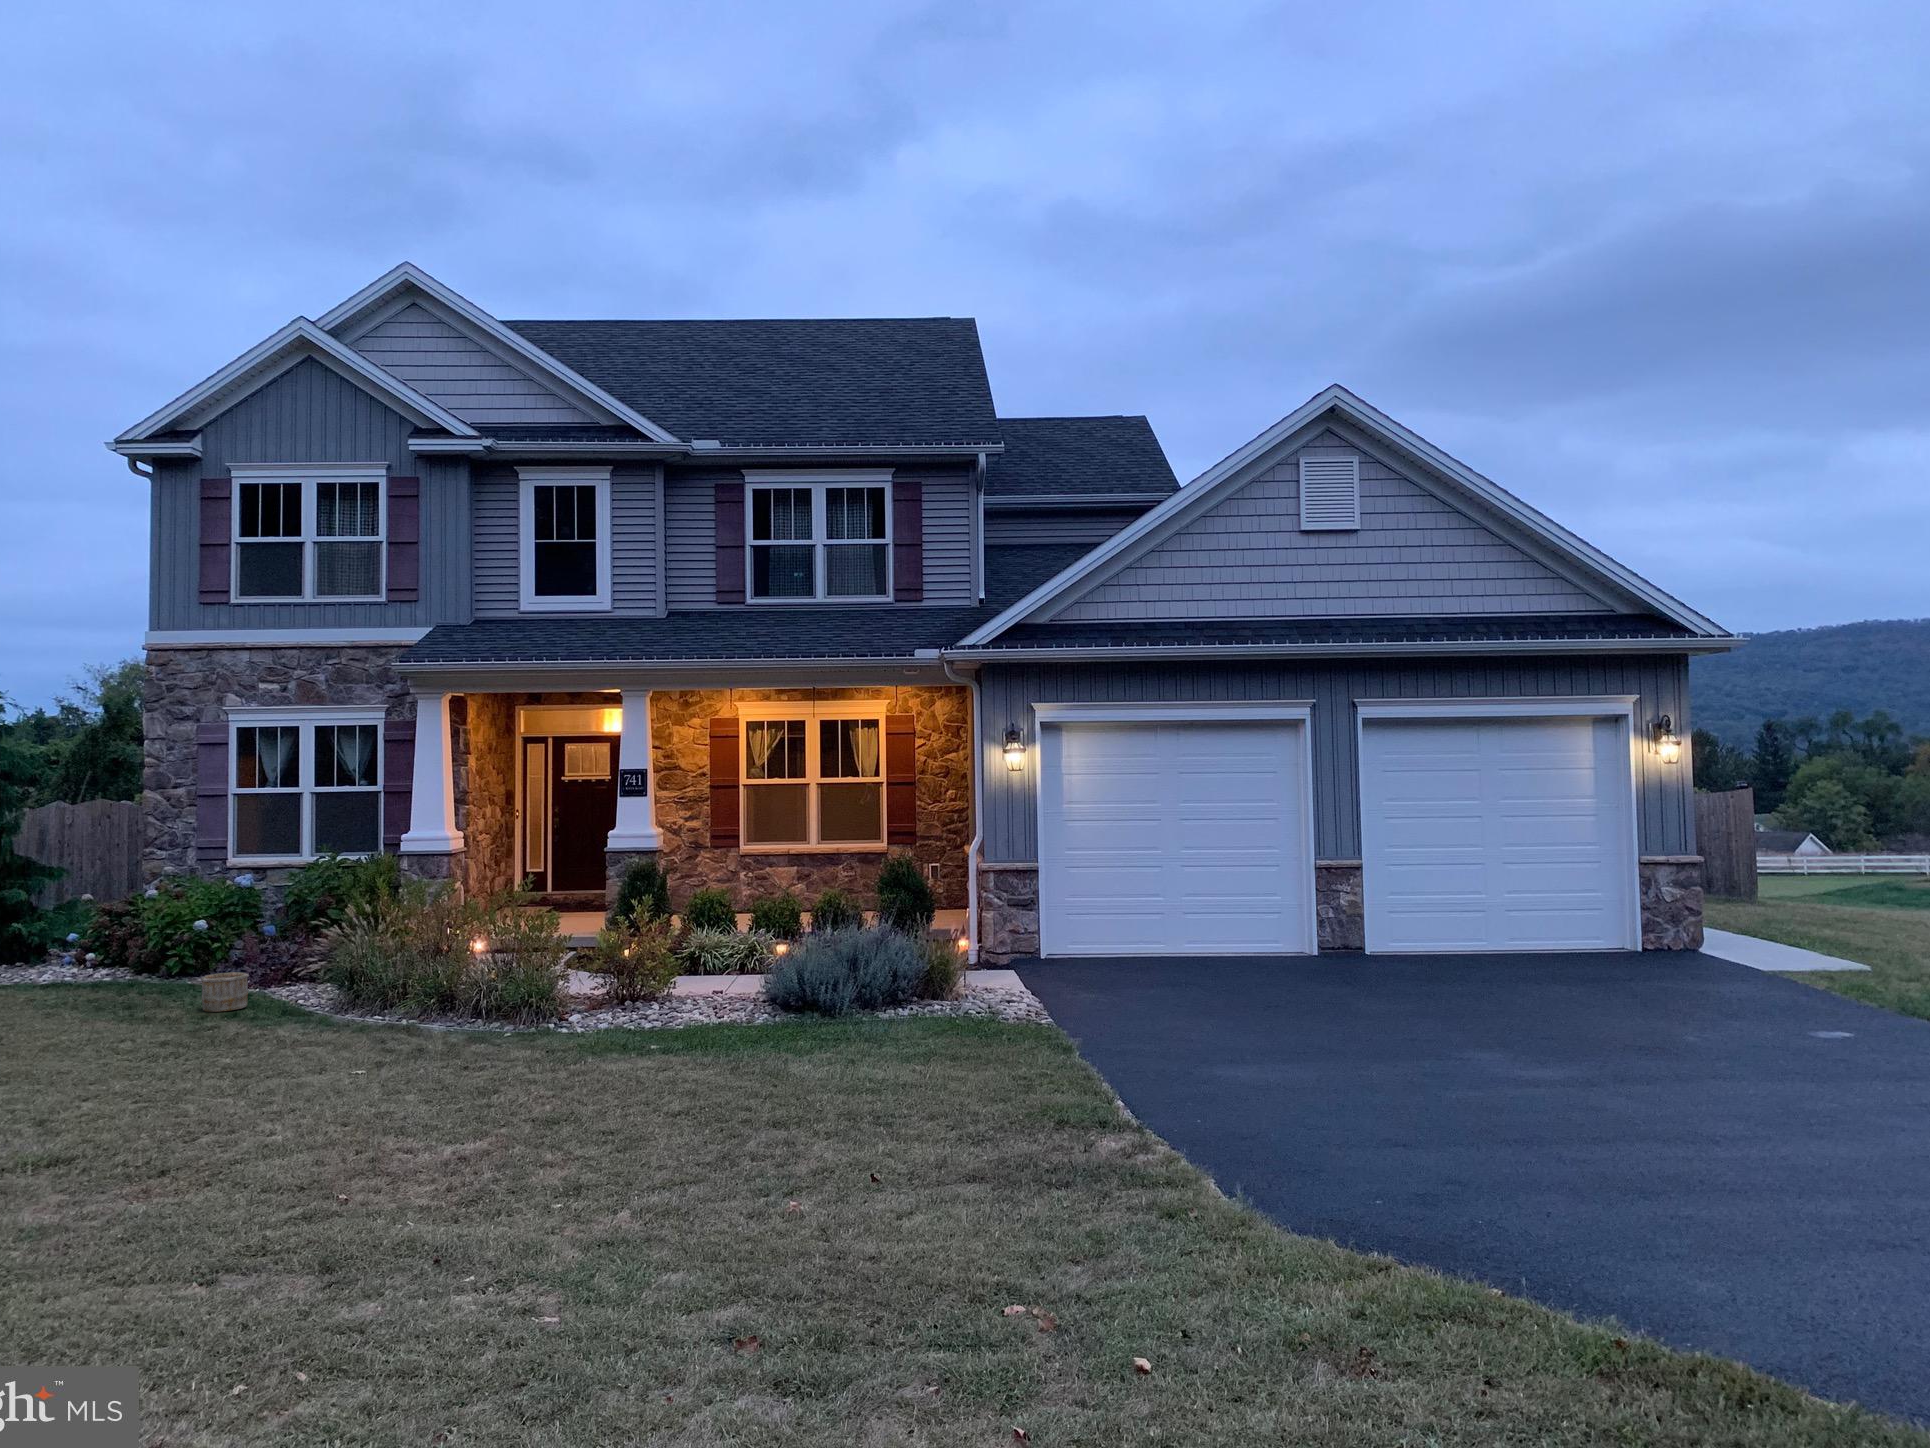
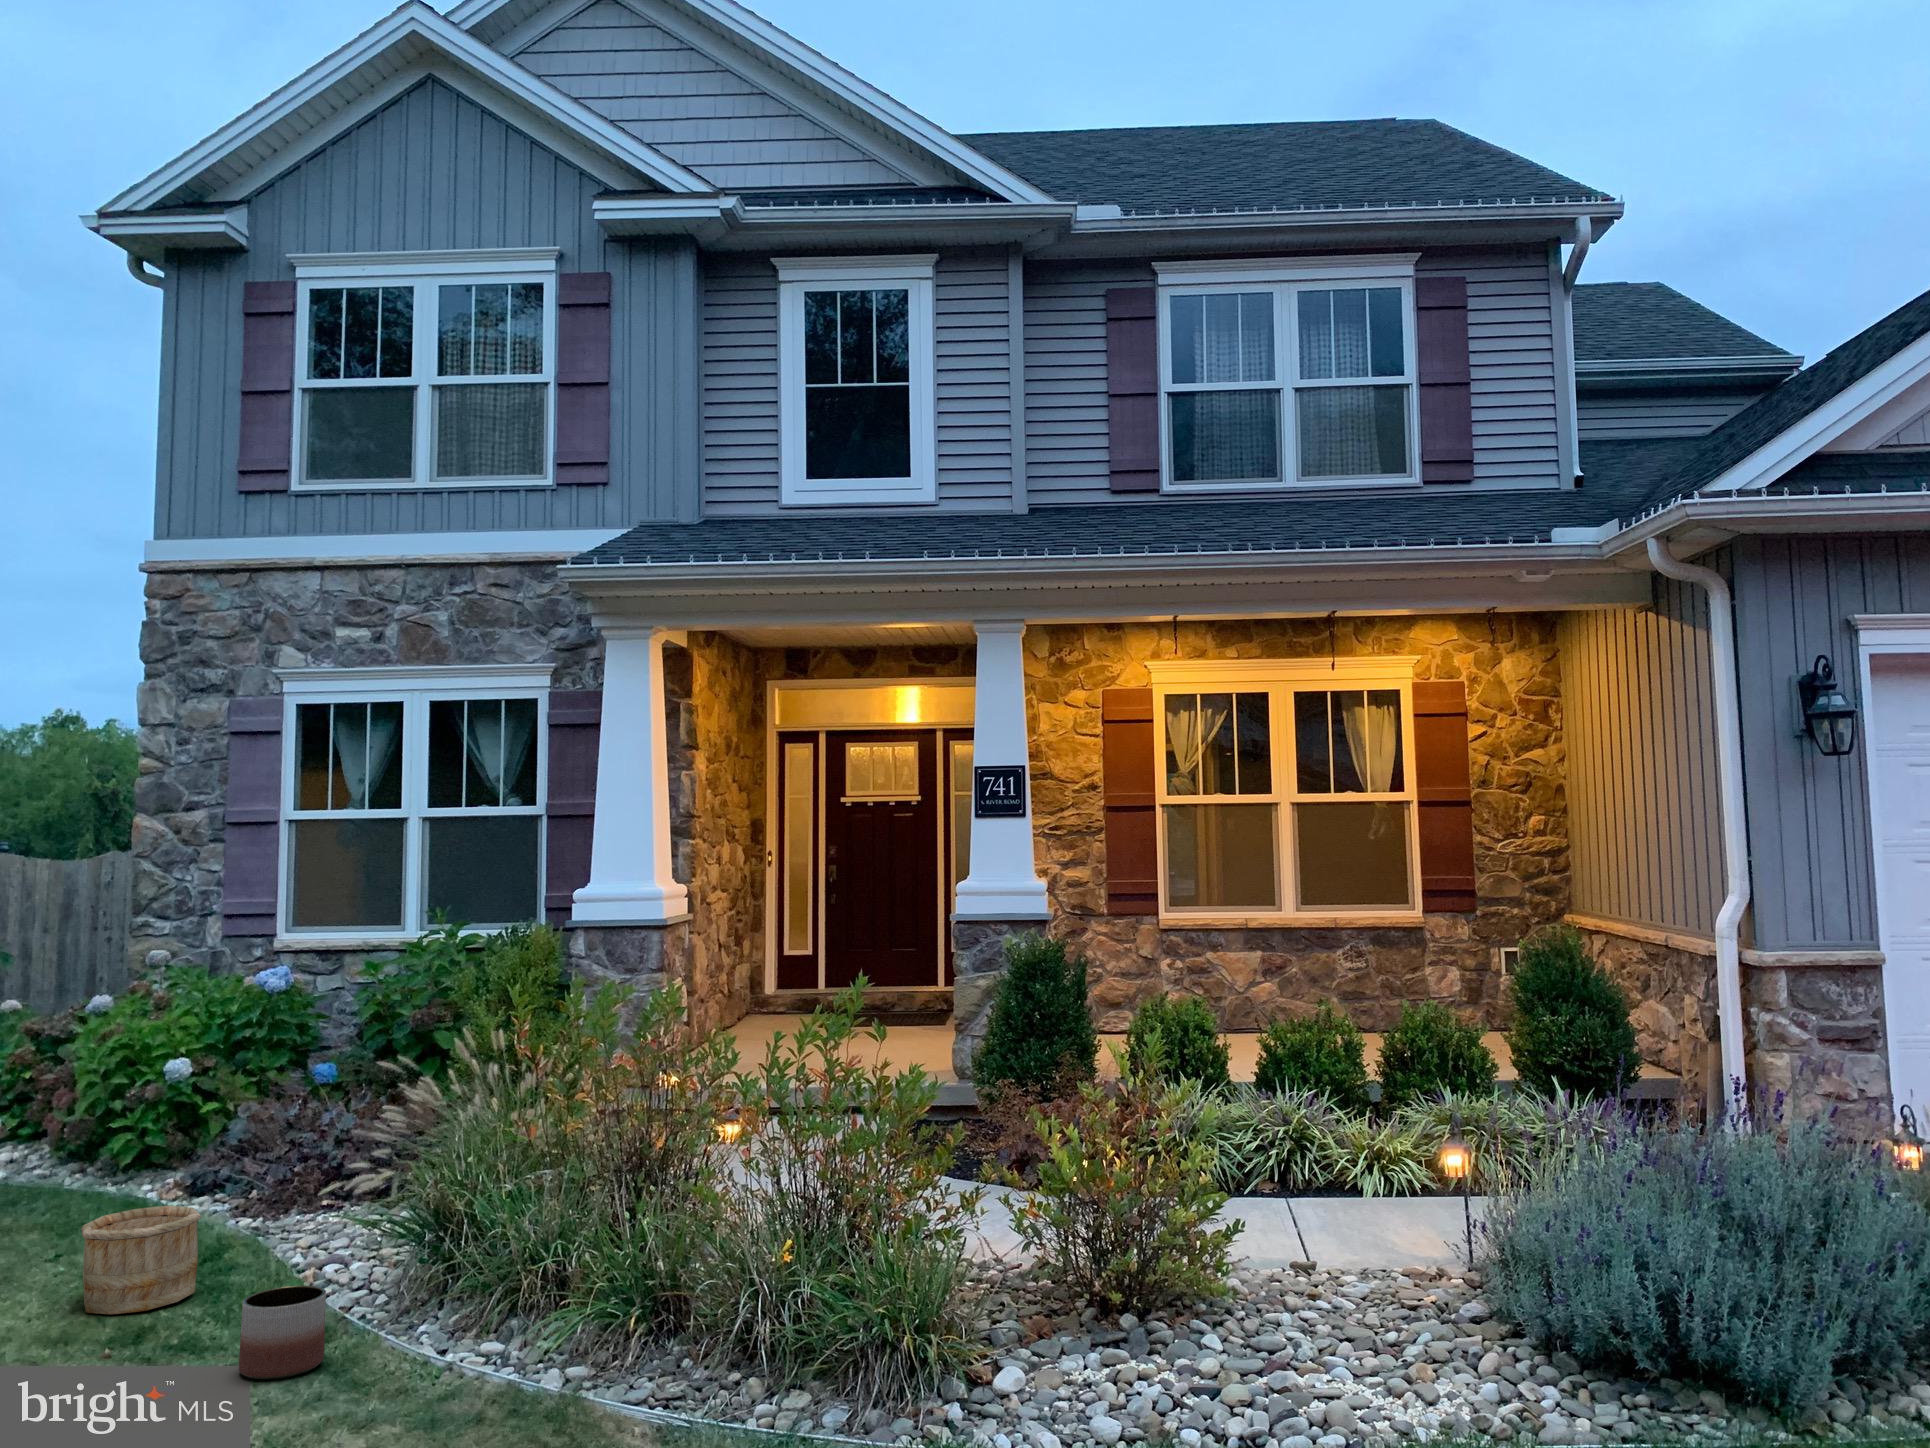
planter: none [280,993,312,1024] -> present [239,1286,326,1379]

